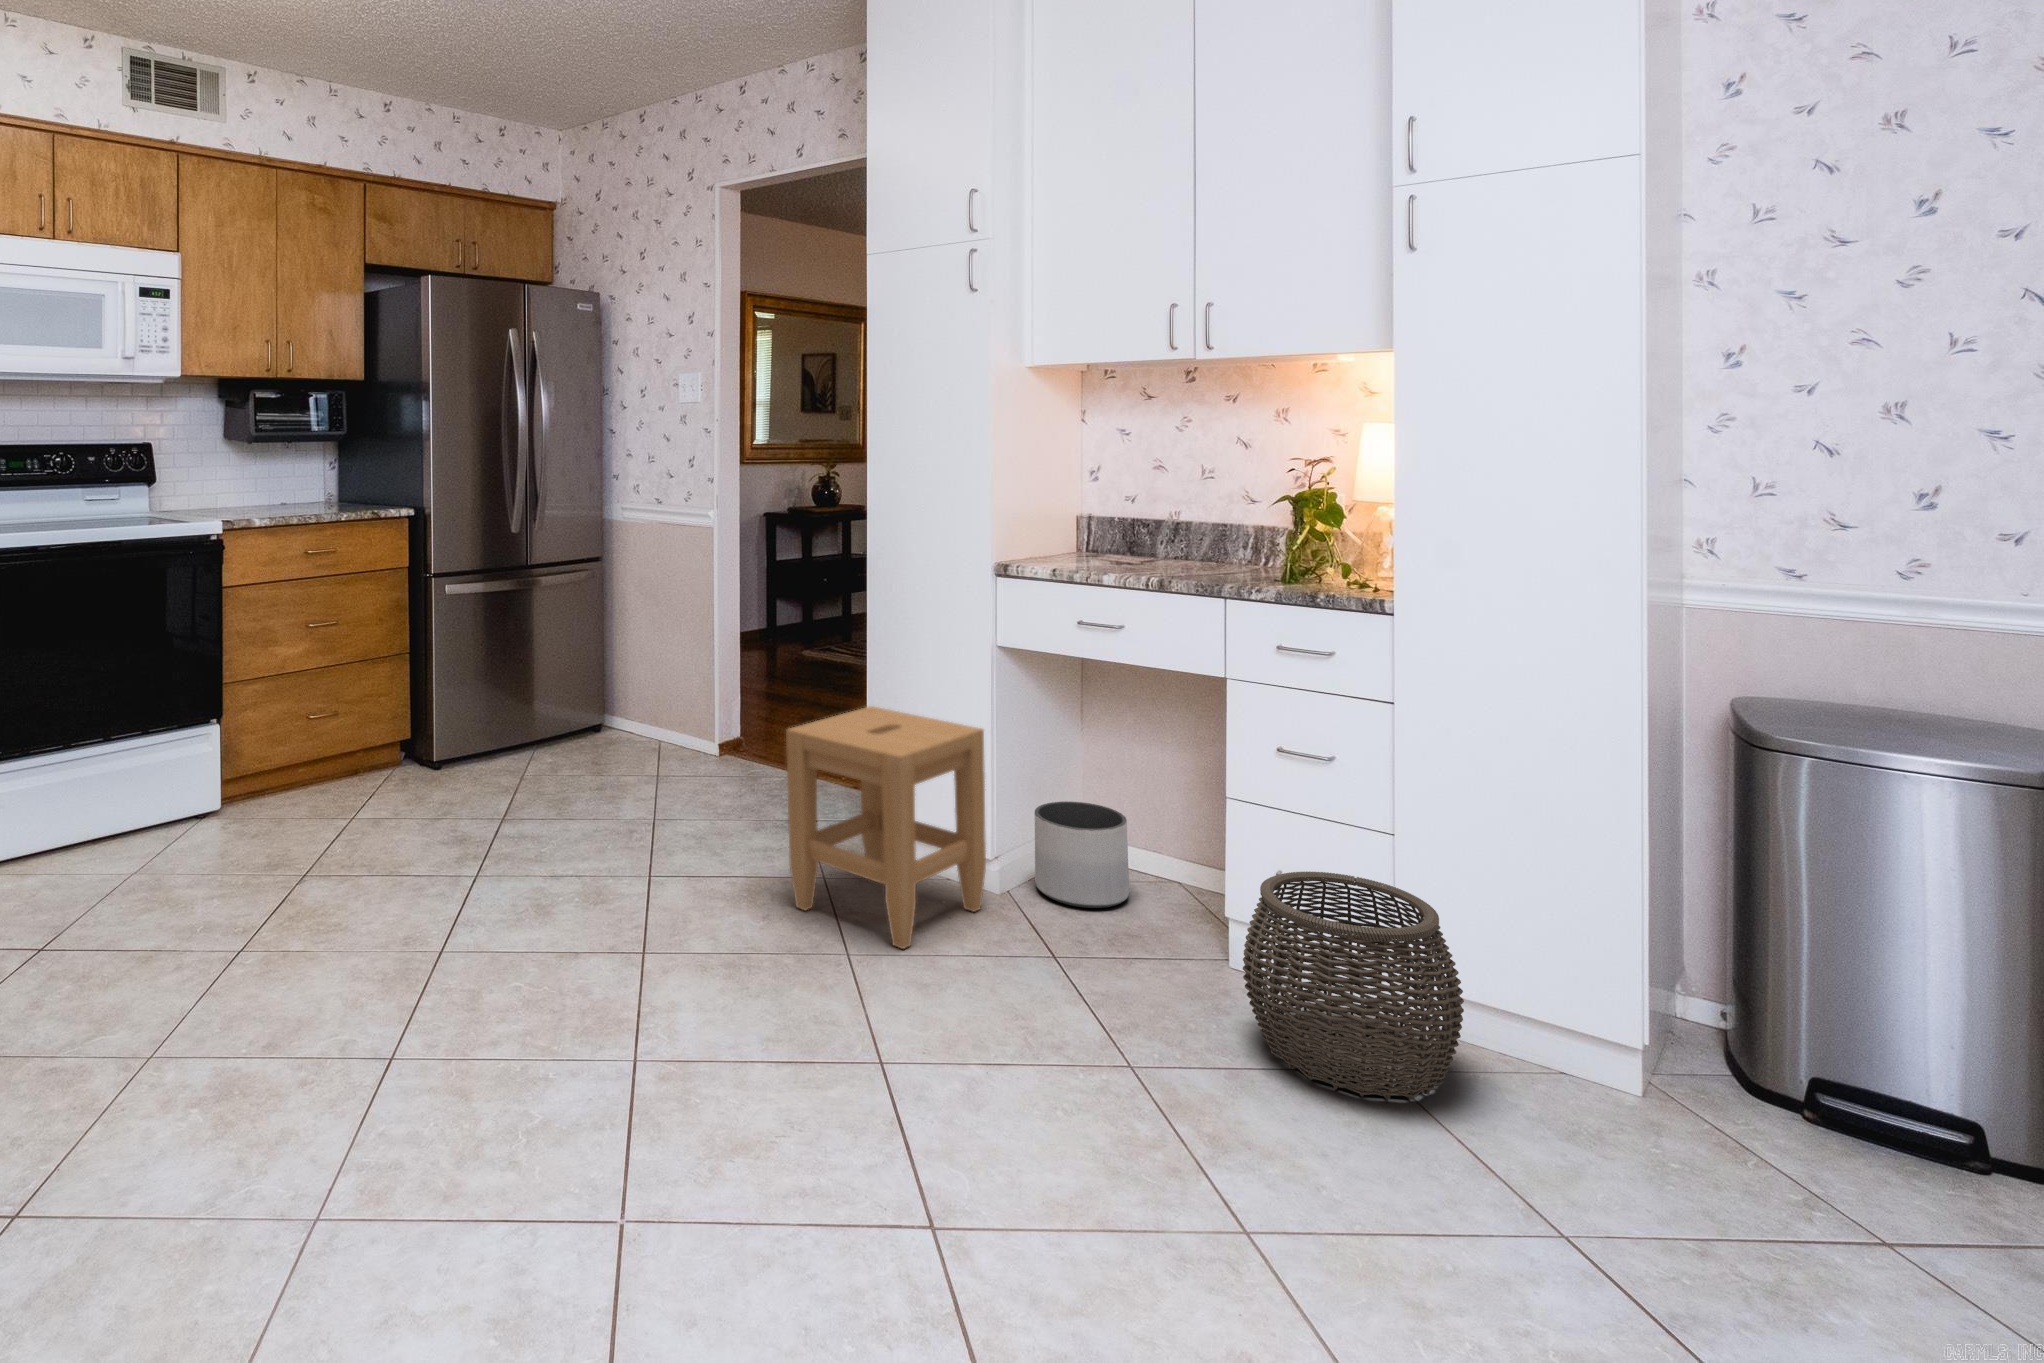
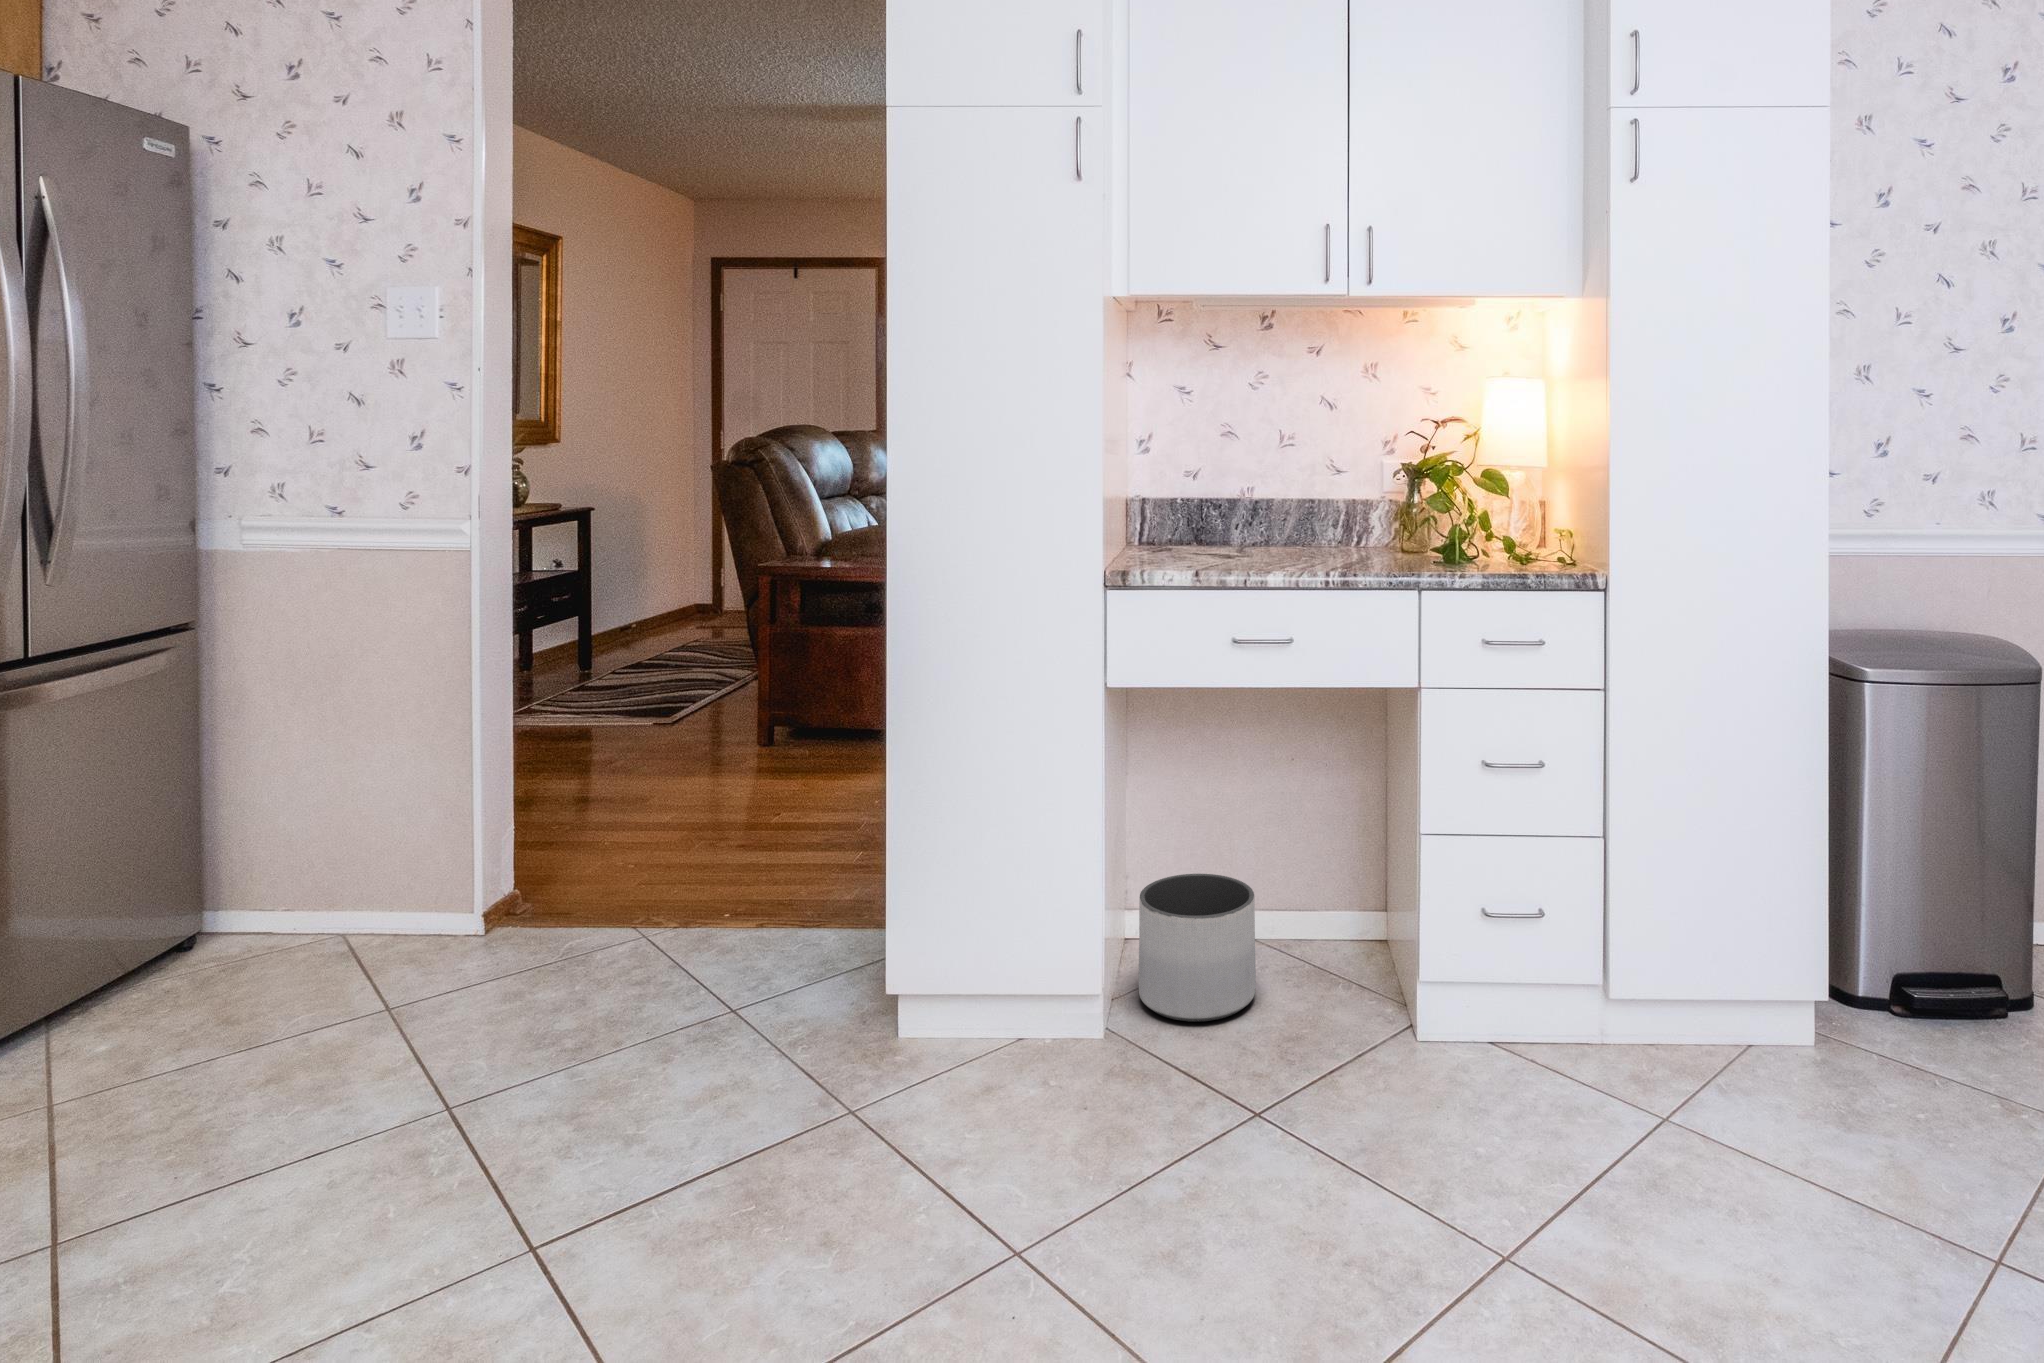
stool: present [786,706,986,949] -> none [851,805,1122,1189]
woven basket: present [1243,872,1464,1100] -> none [1517,895,1747,1162]

